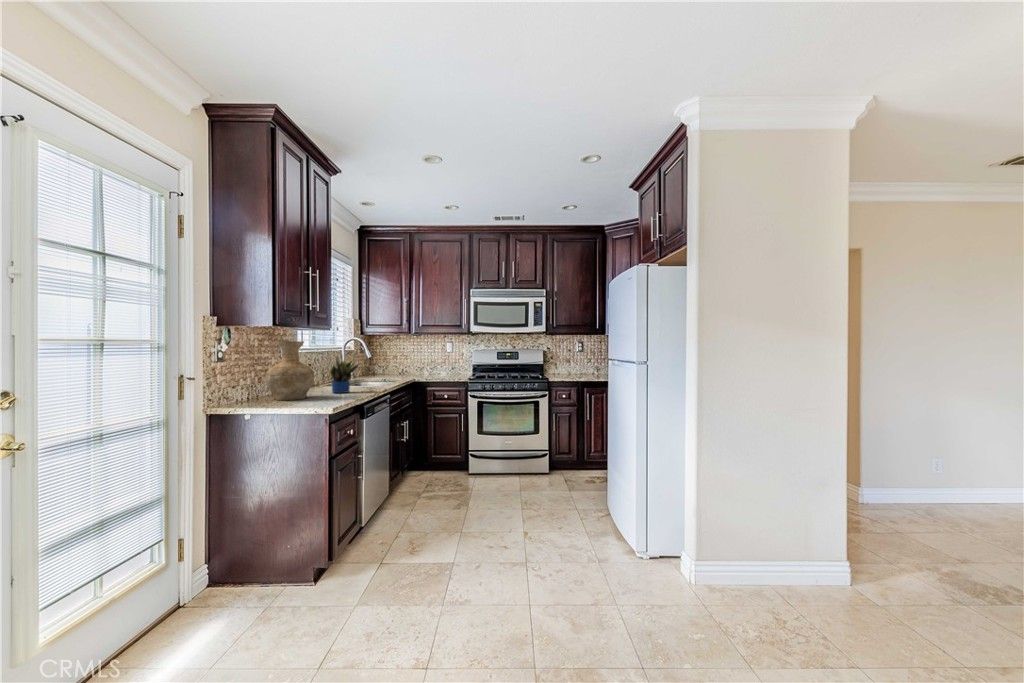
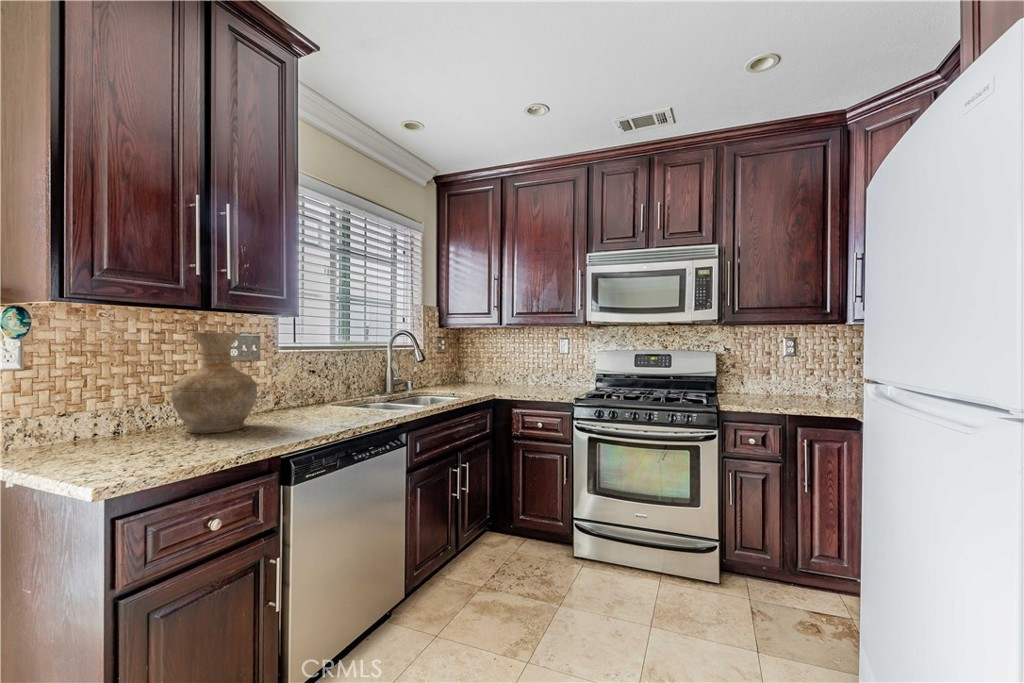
potted plant: present [330,352,359,393] -> none [302,347,346,421]

